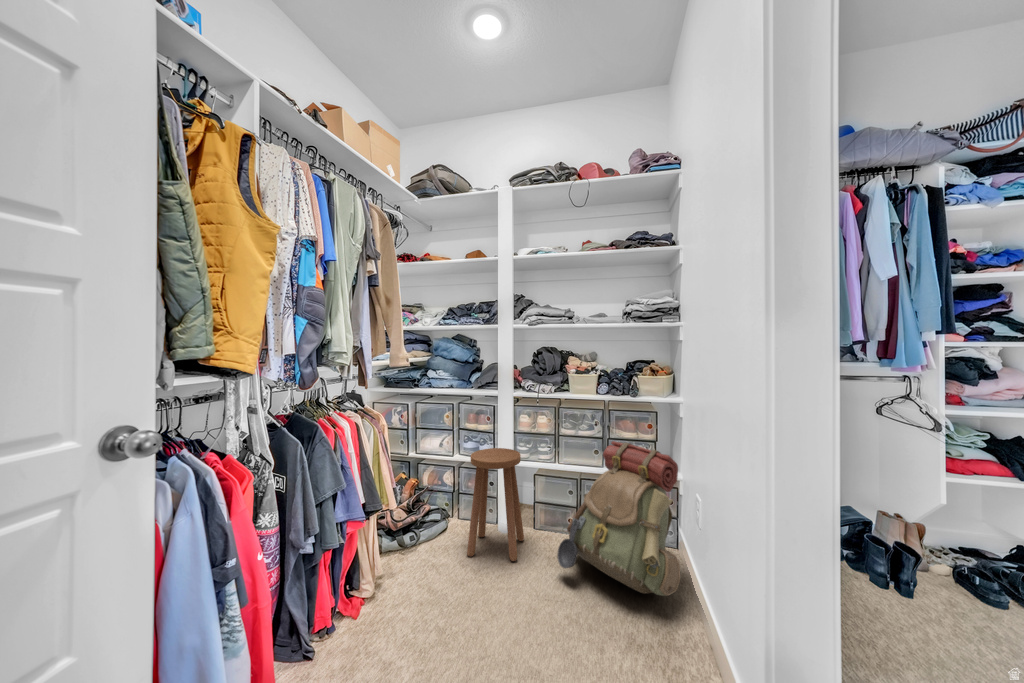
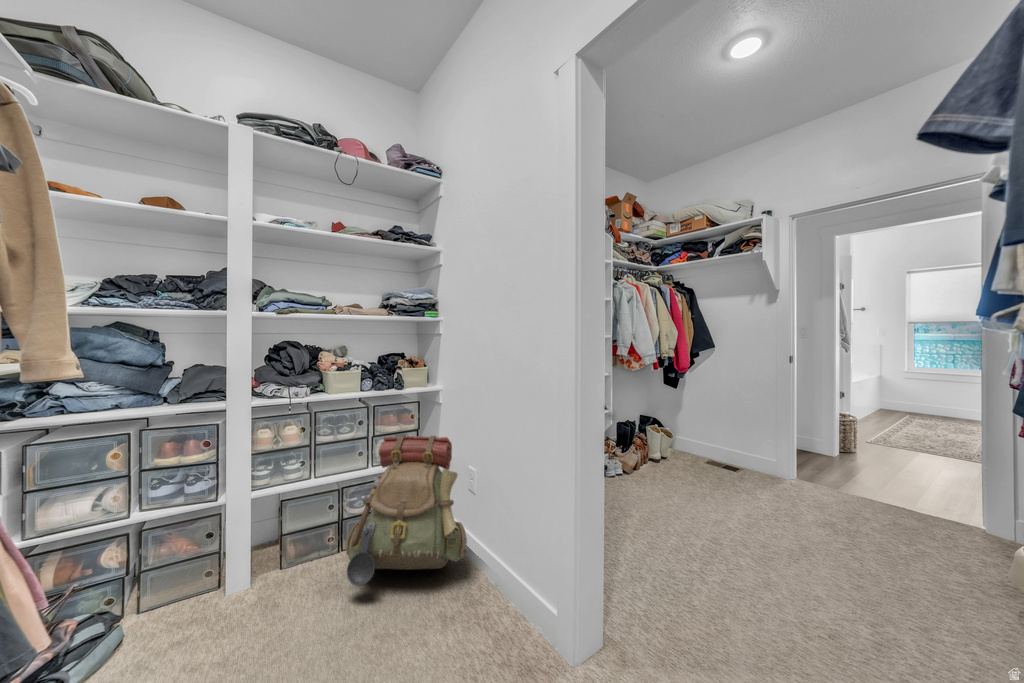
stool: present [467,448,524,561] -> none [196,476,286,649]

